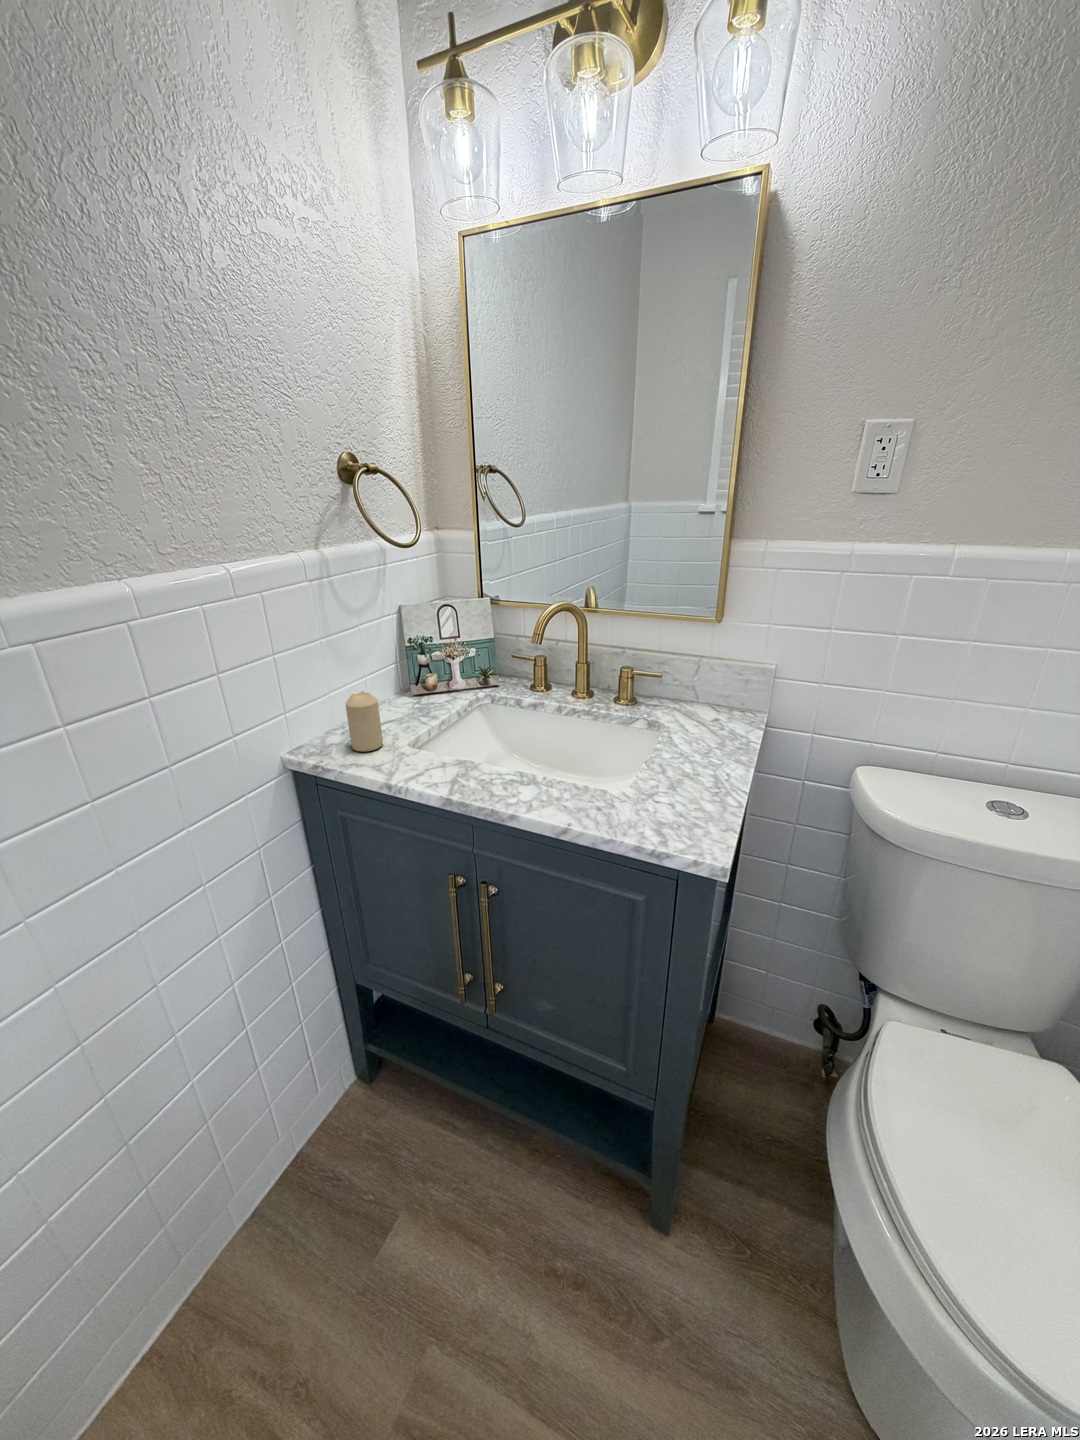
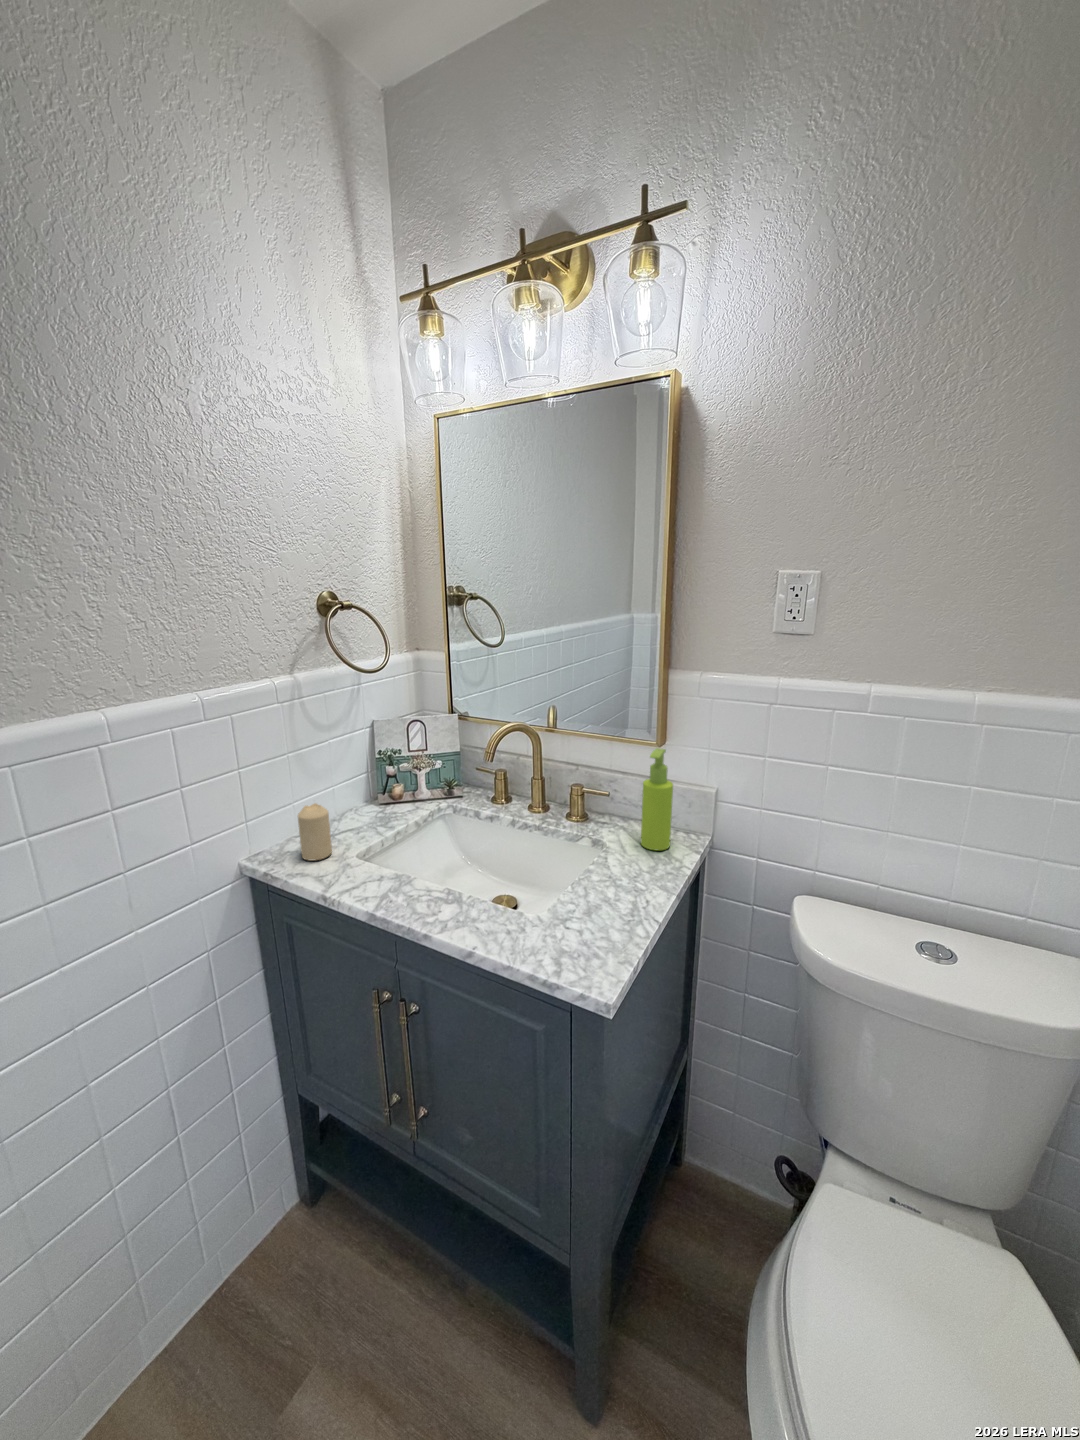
soap dispenser: none [697,623,736,728] -> present [641,748,673,850]

